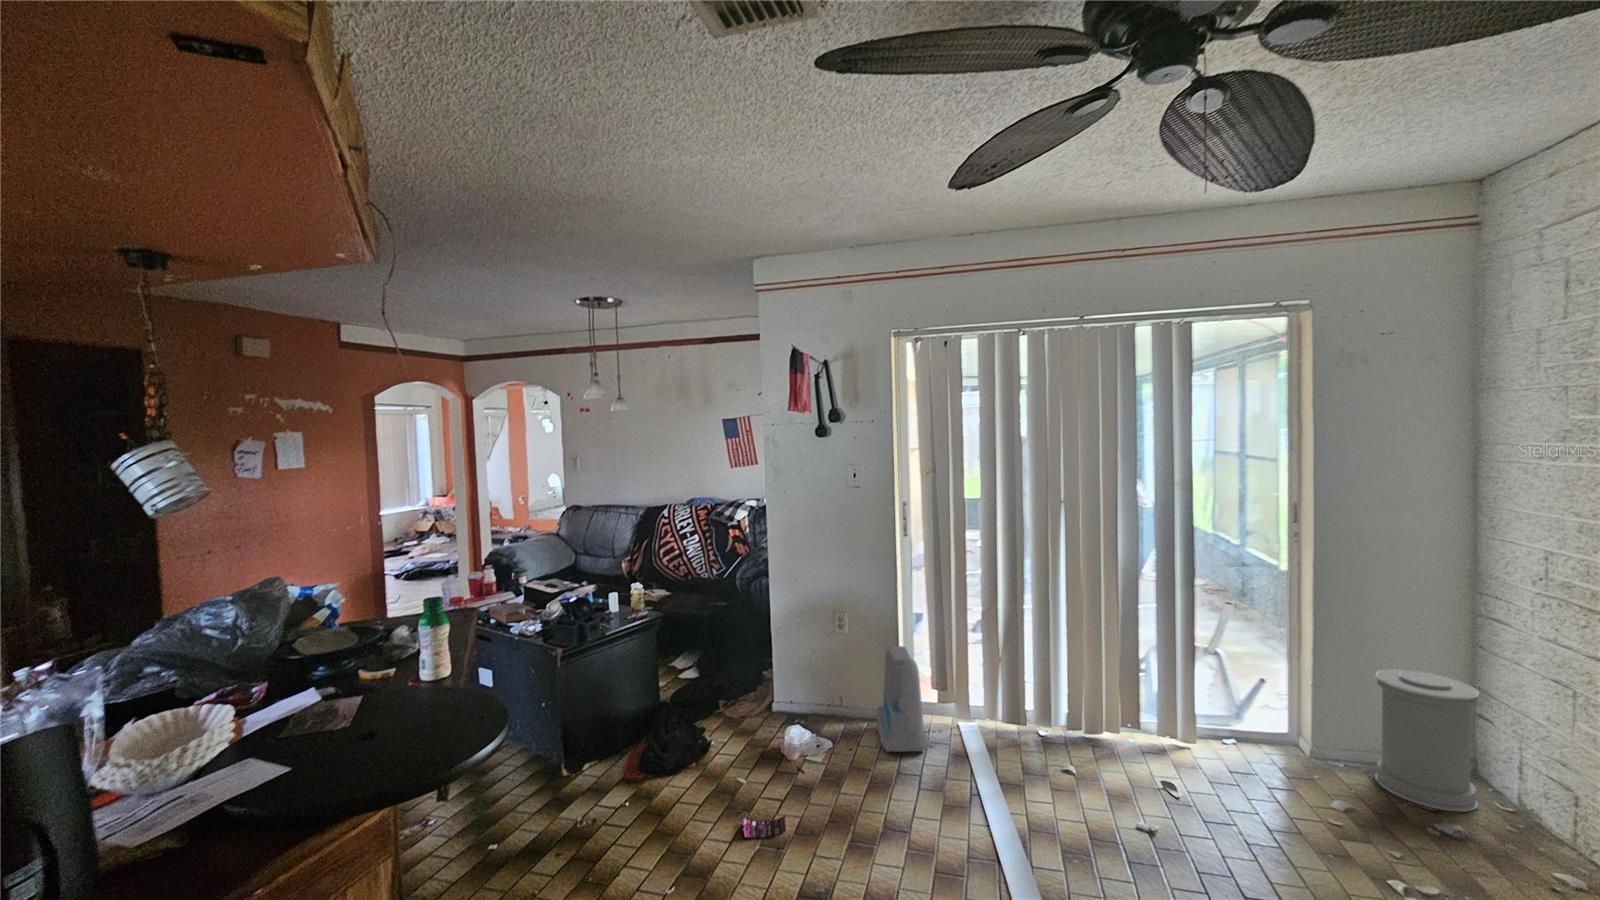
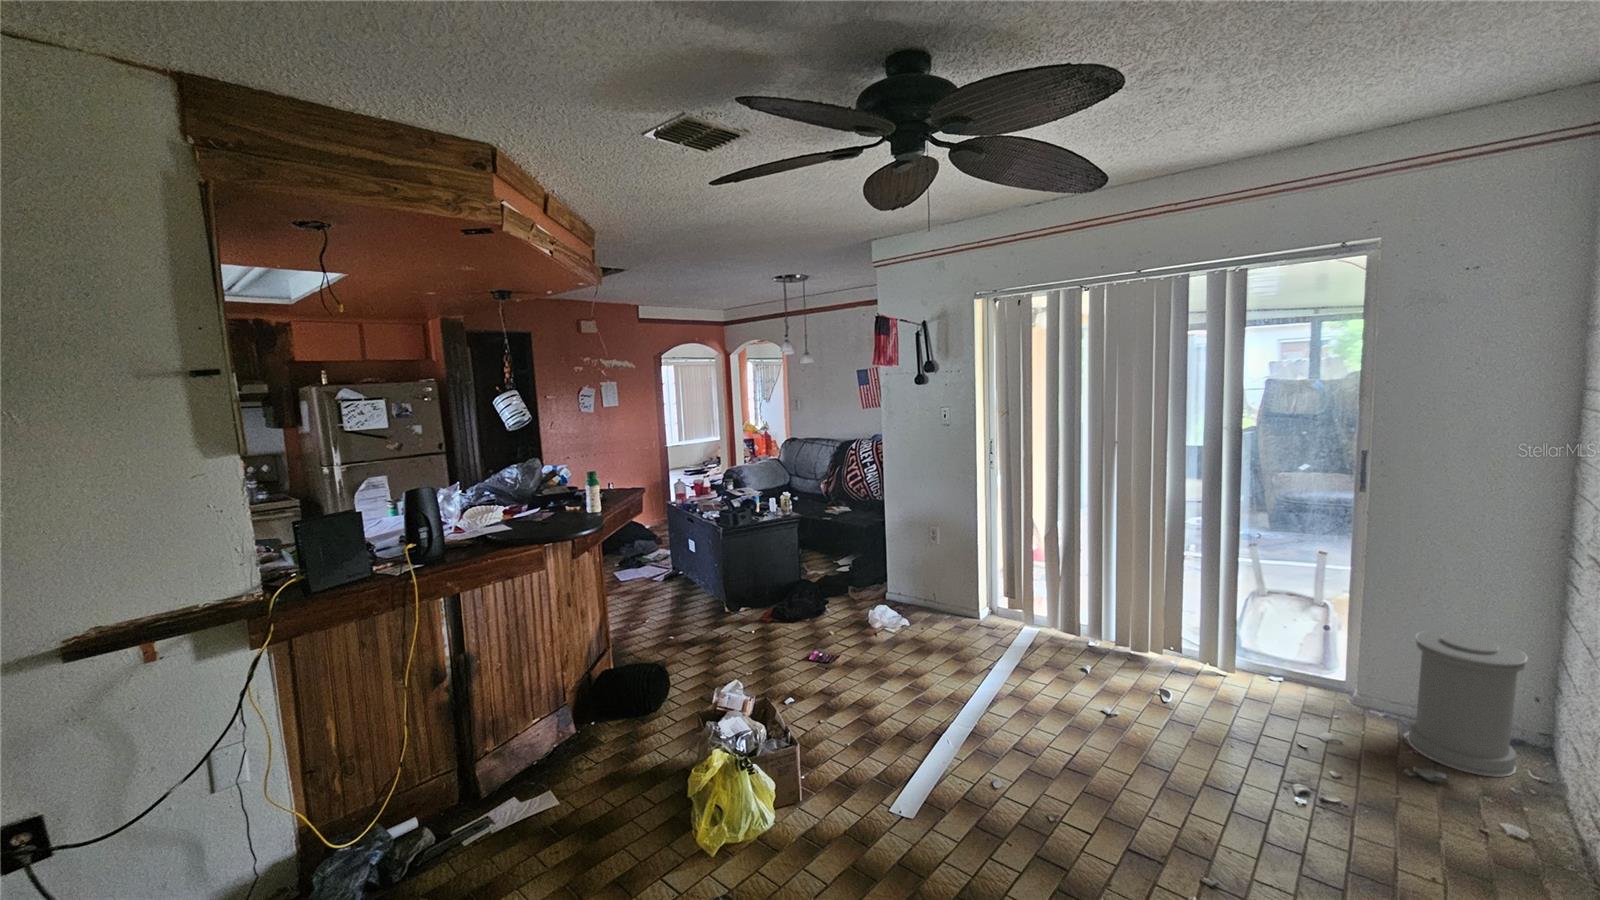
vacuum cleaner: present [876,646,935,753] -> none [931,557,986,639]

